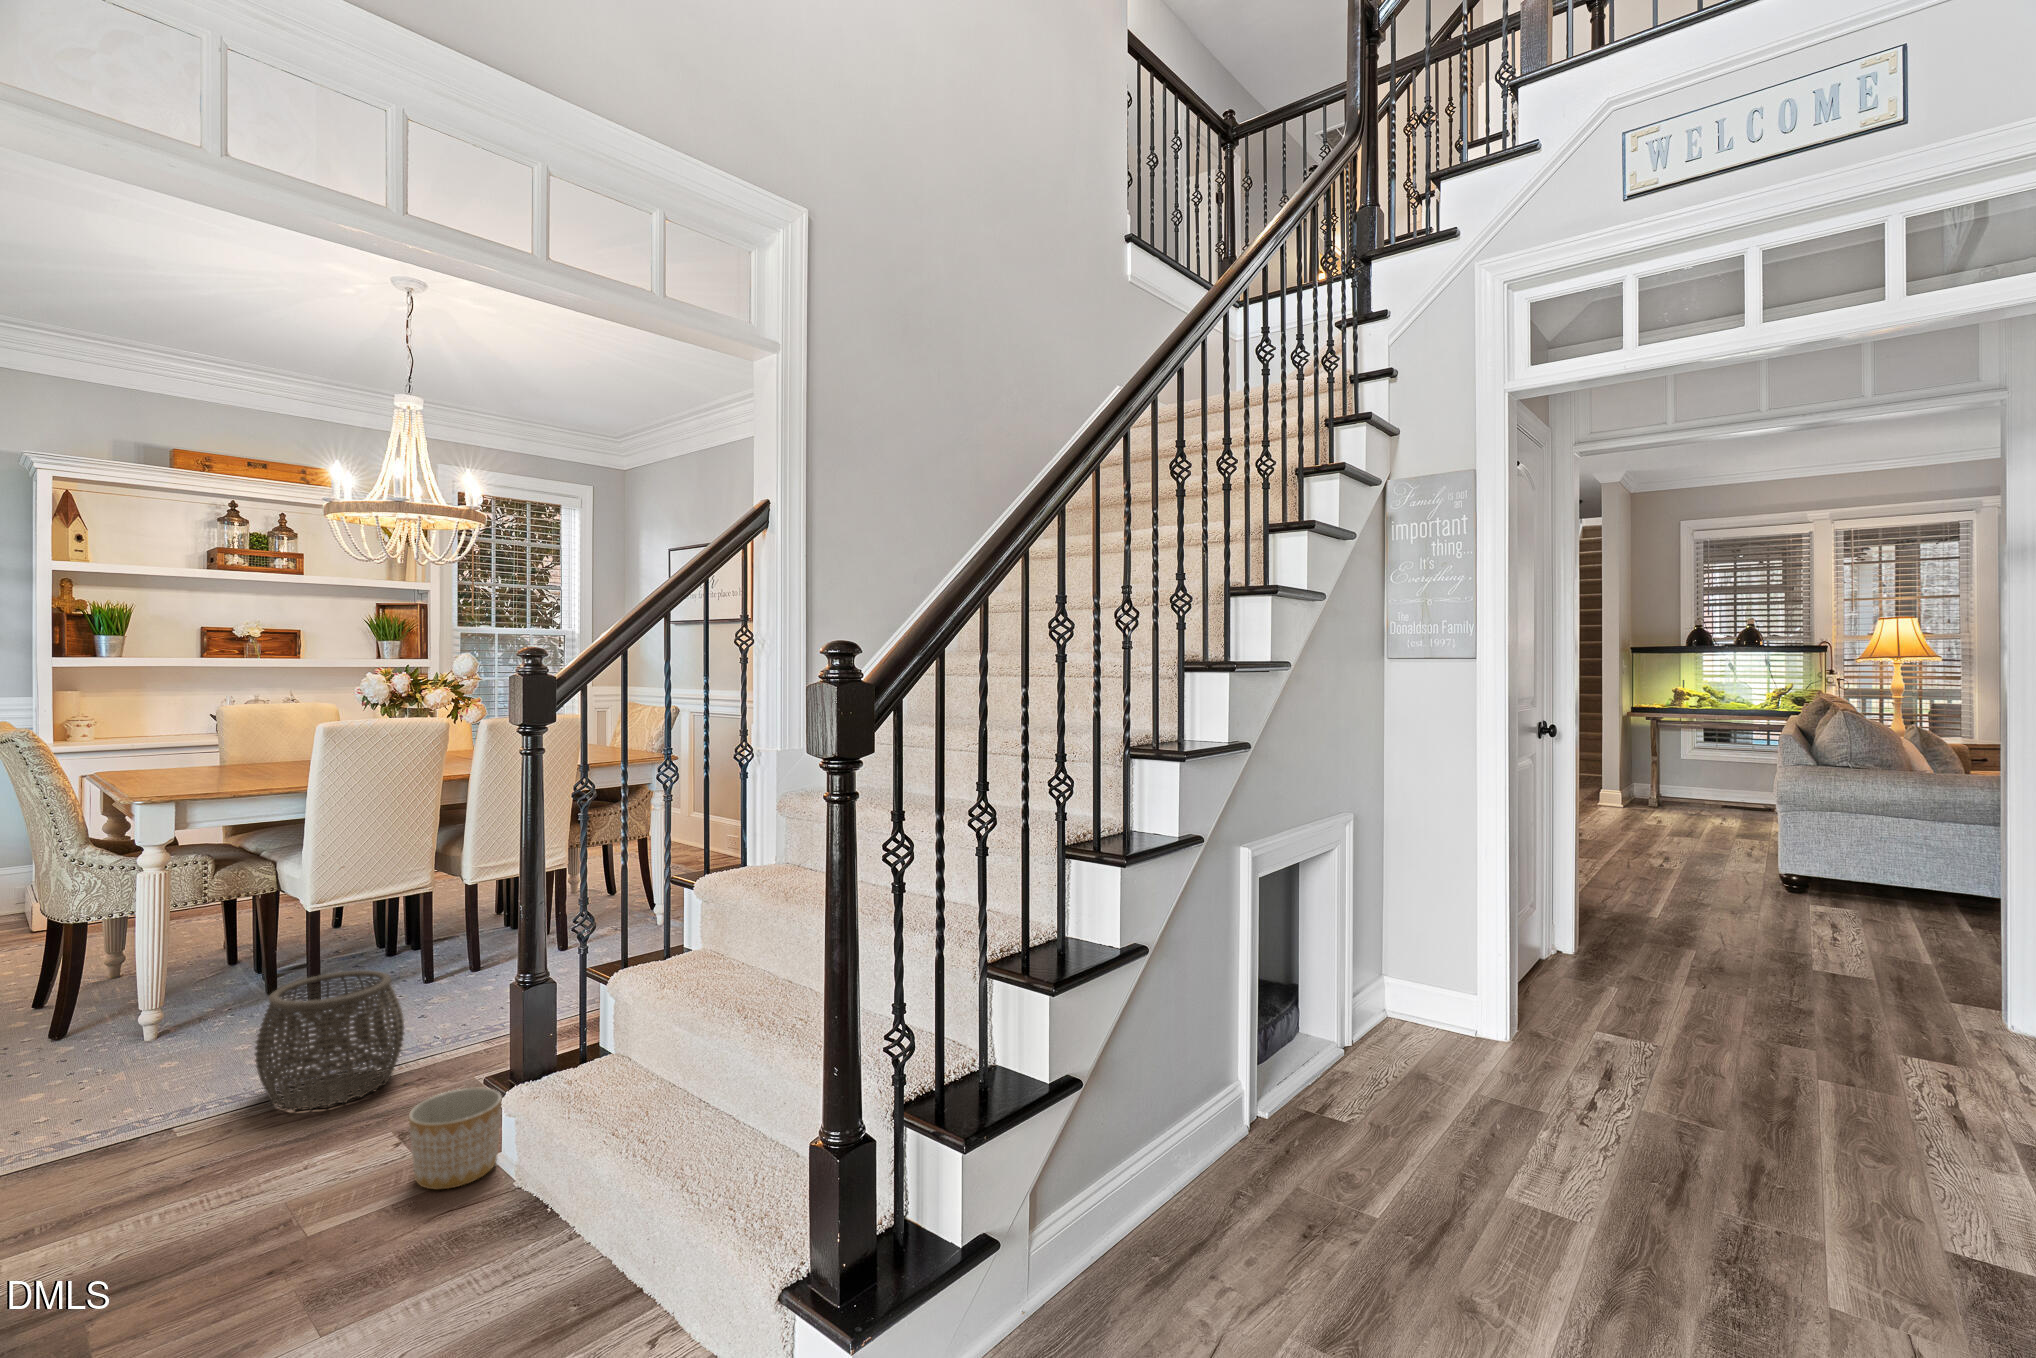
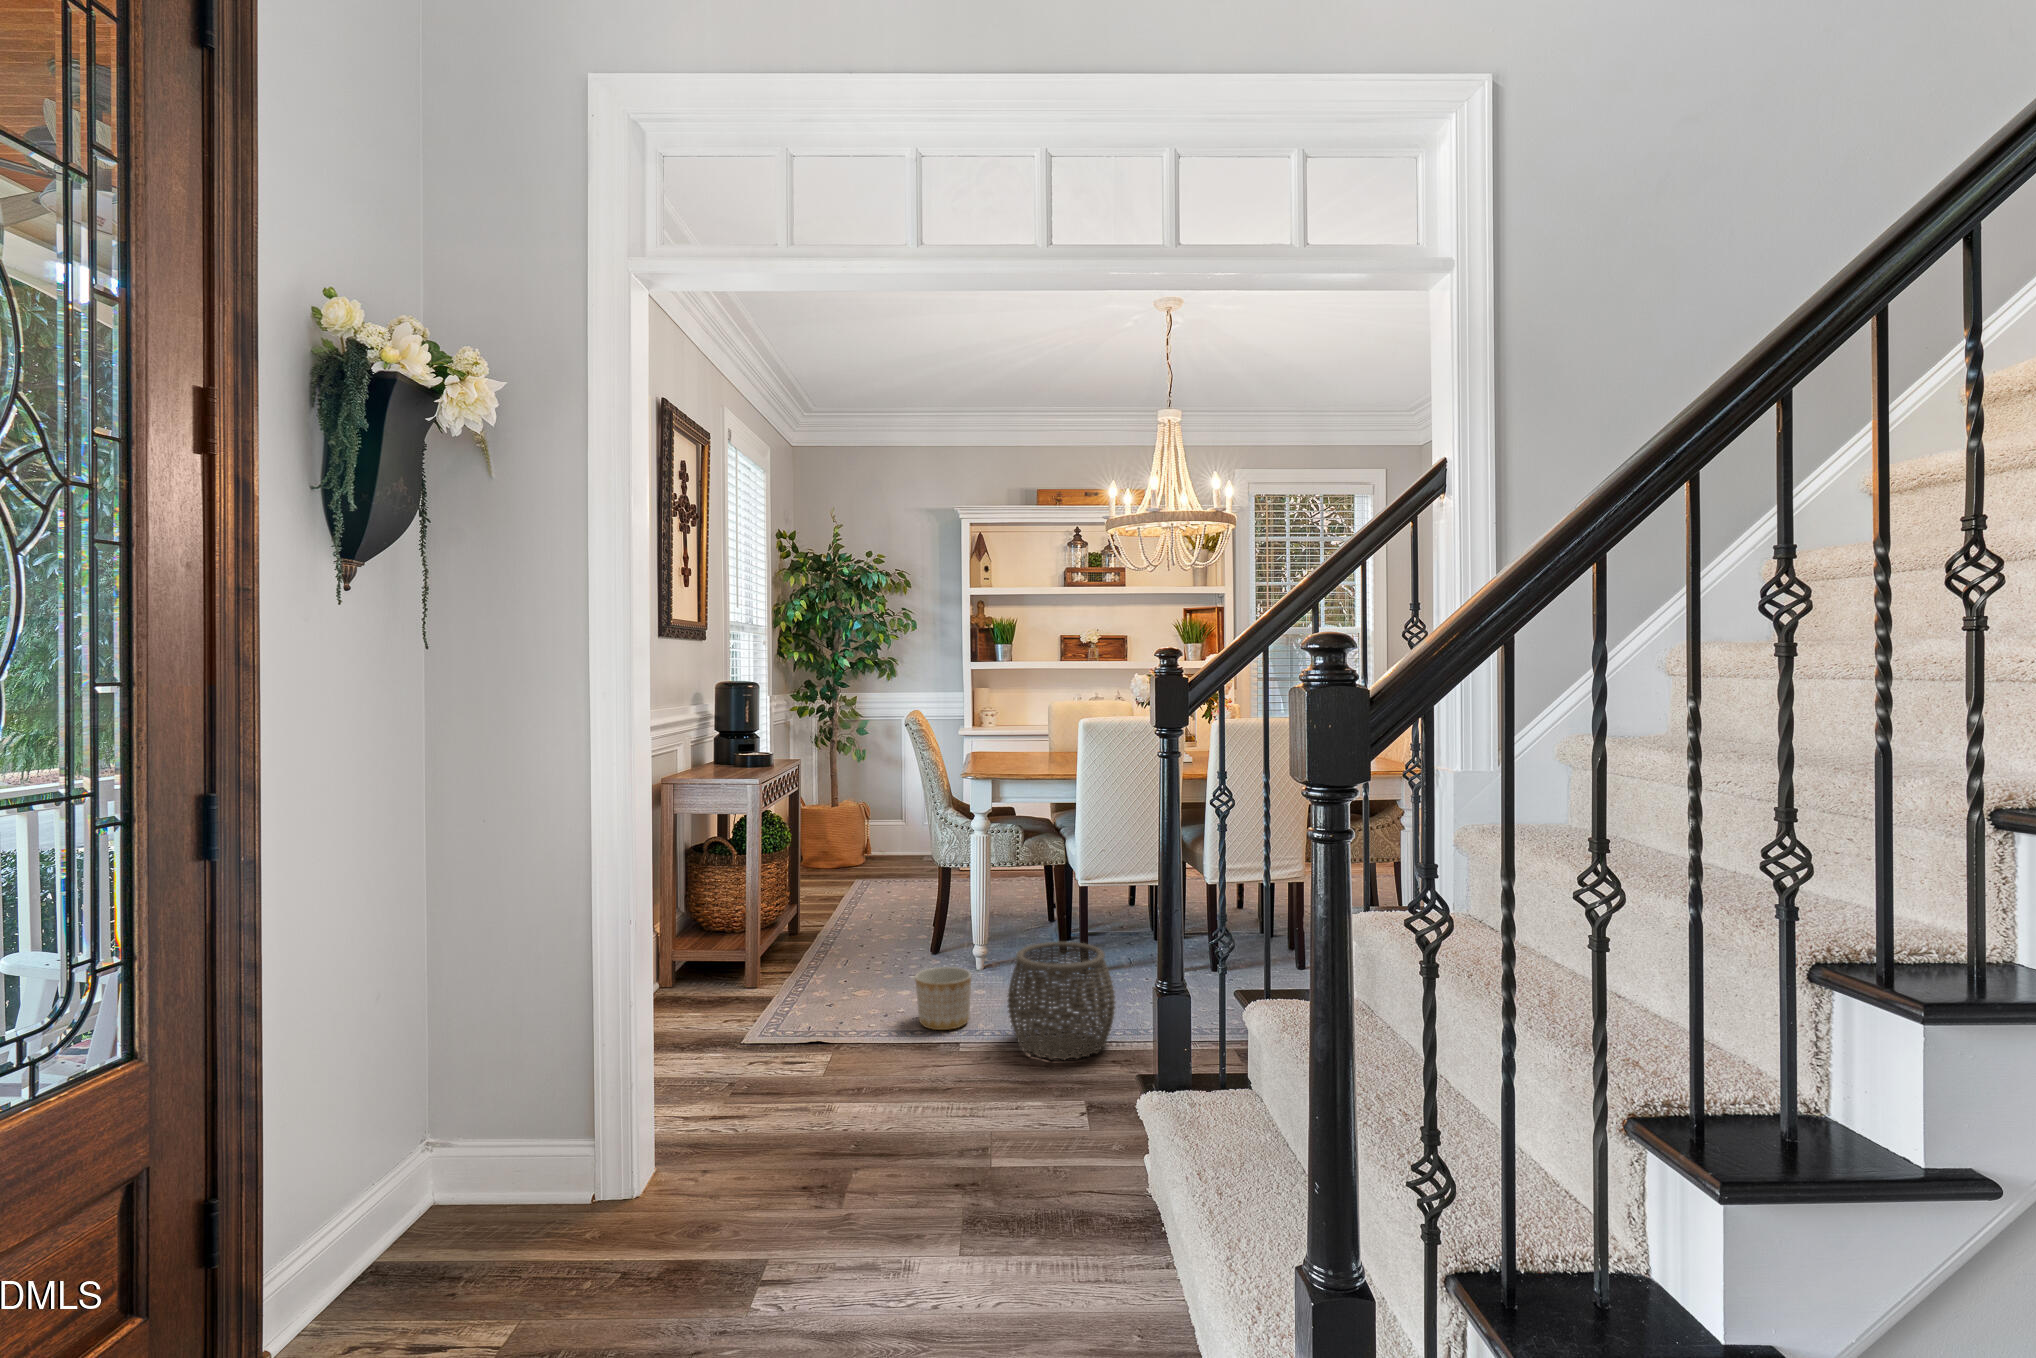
planter: present [409,1087,502,1189] -> present [915,967,972,1030]

